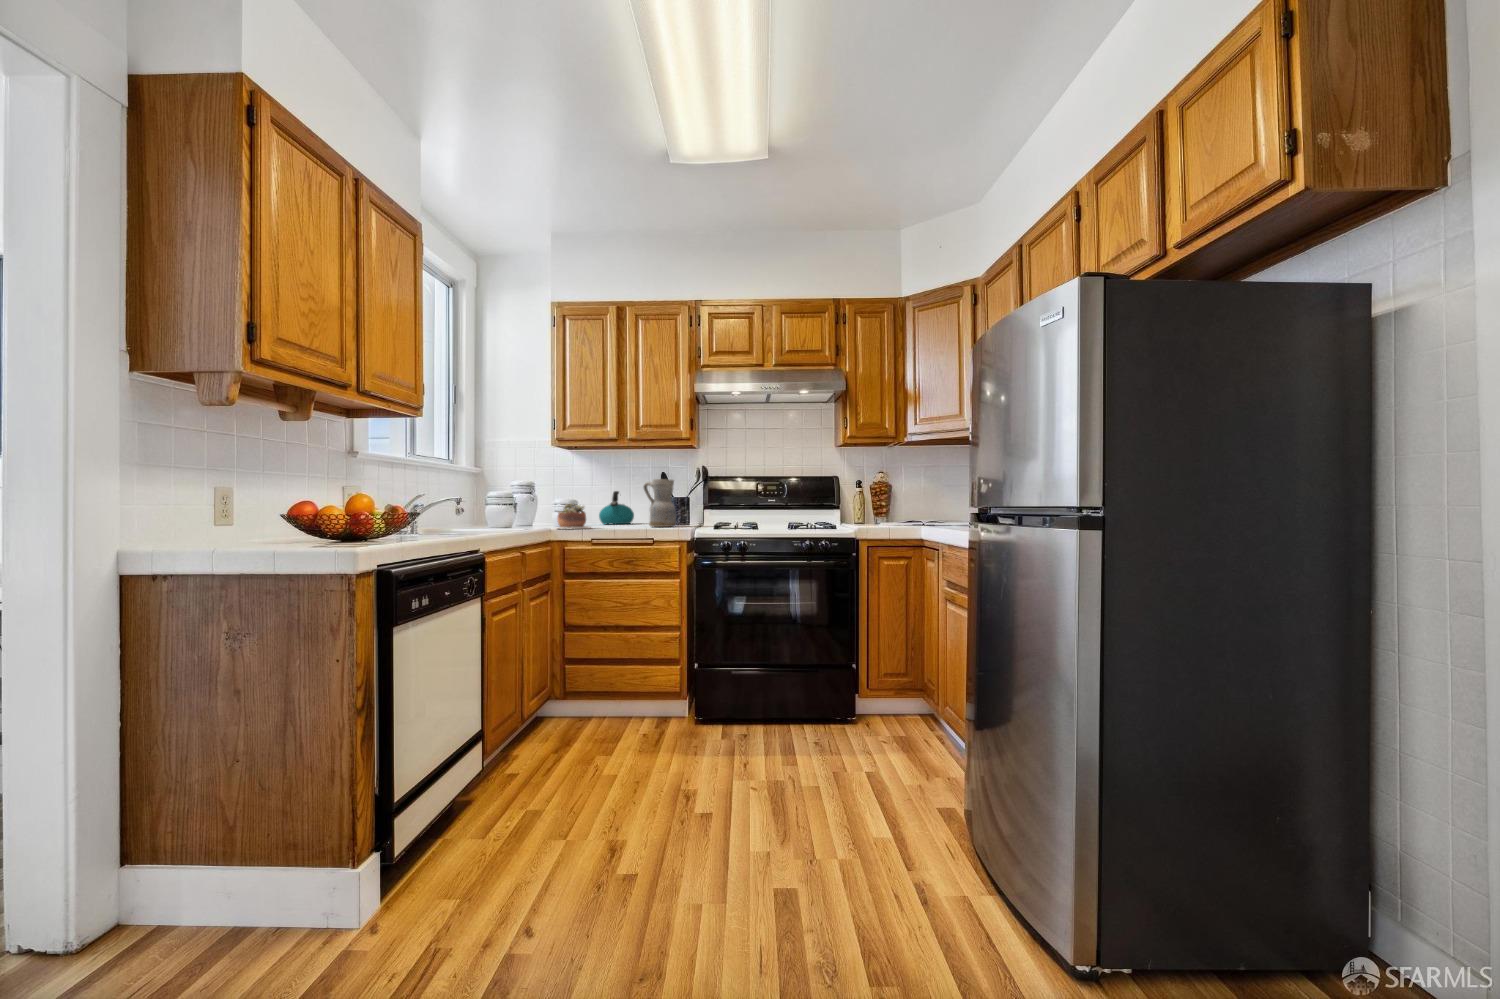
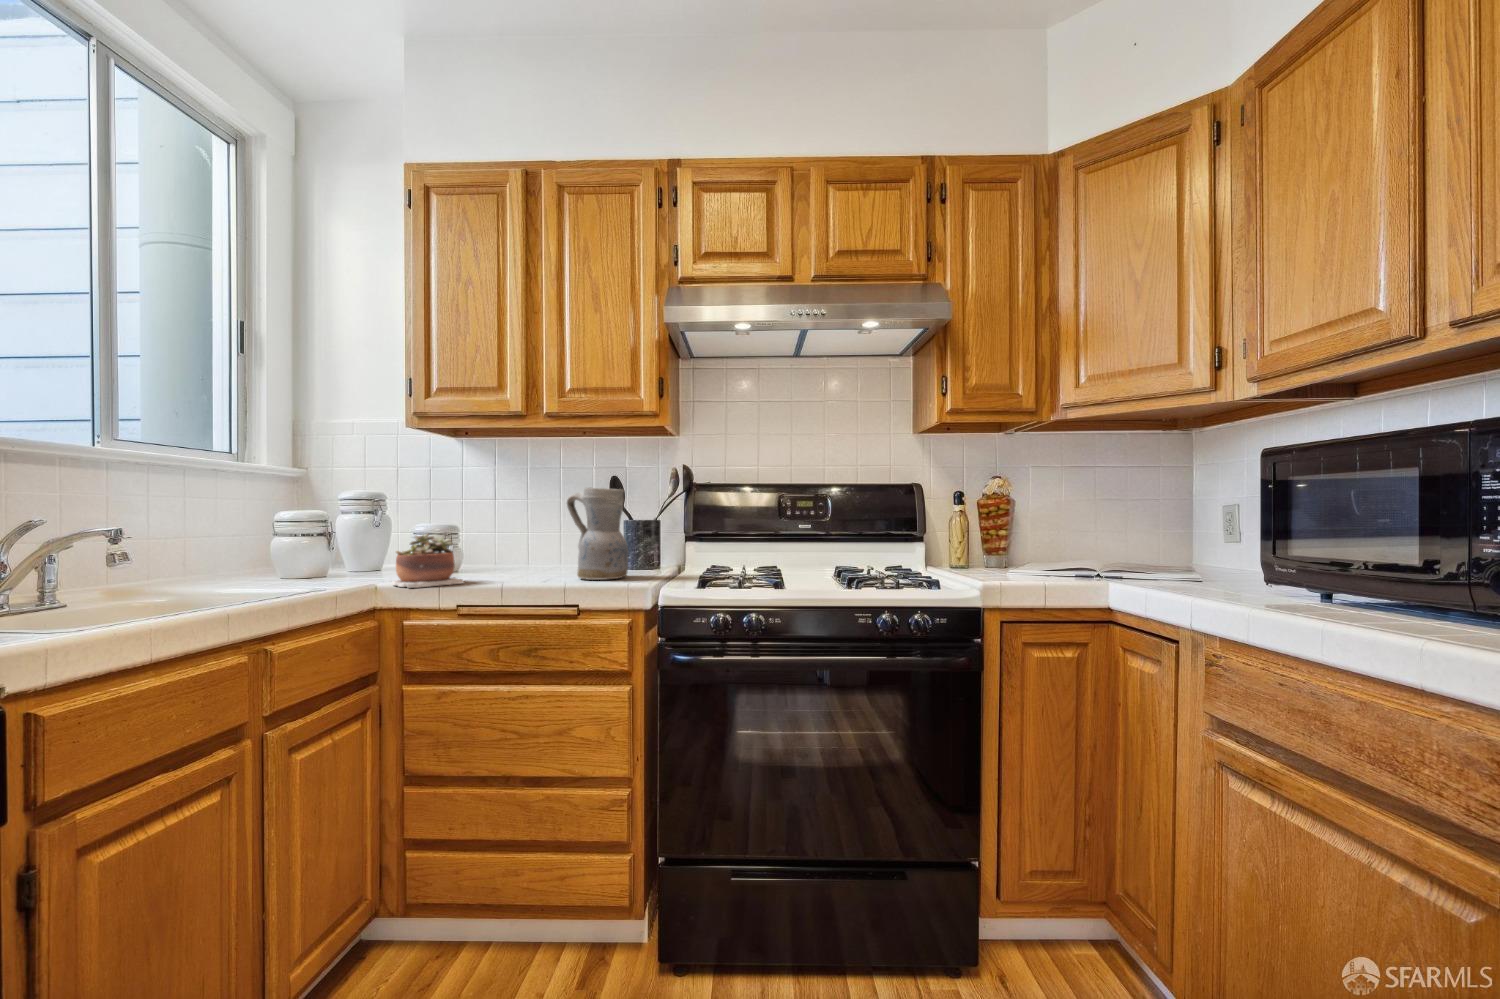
kettle: present [599,491,634,524] -> none [502,506,564,565]

